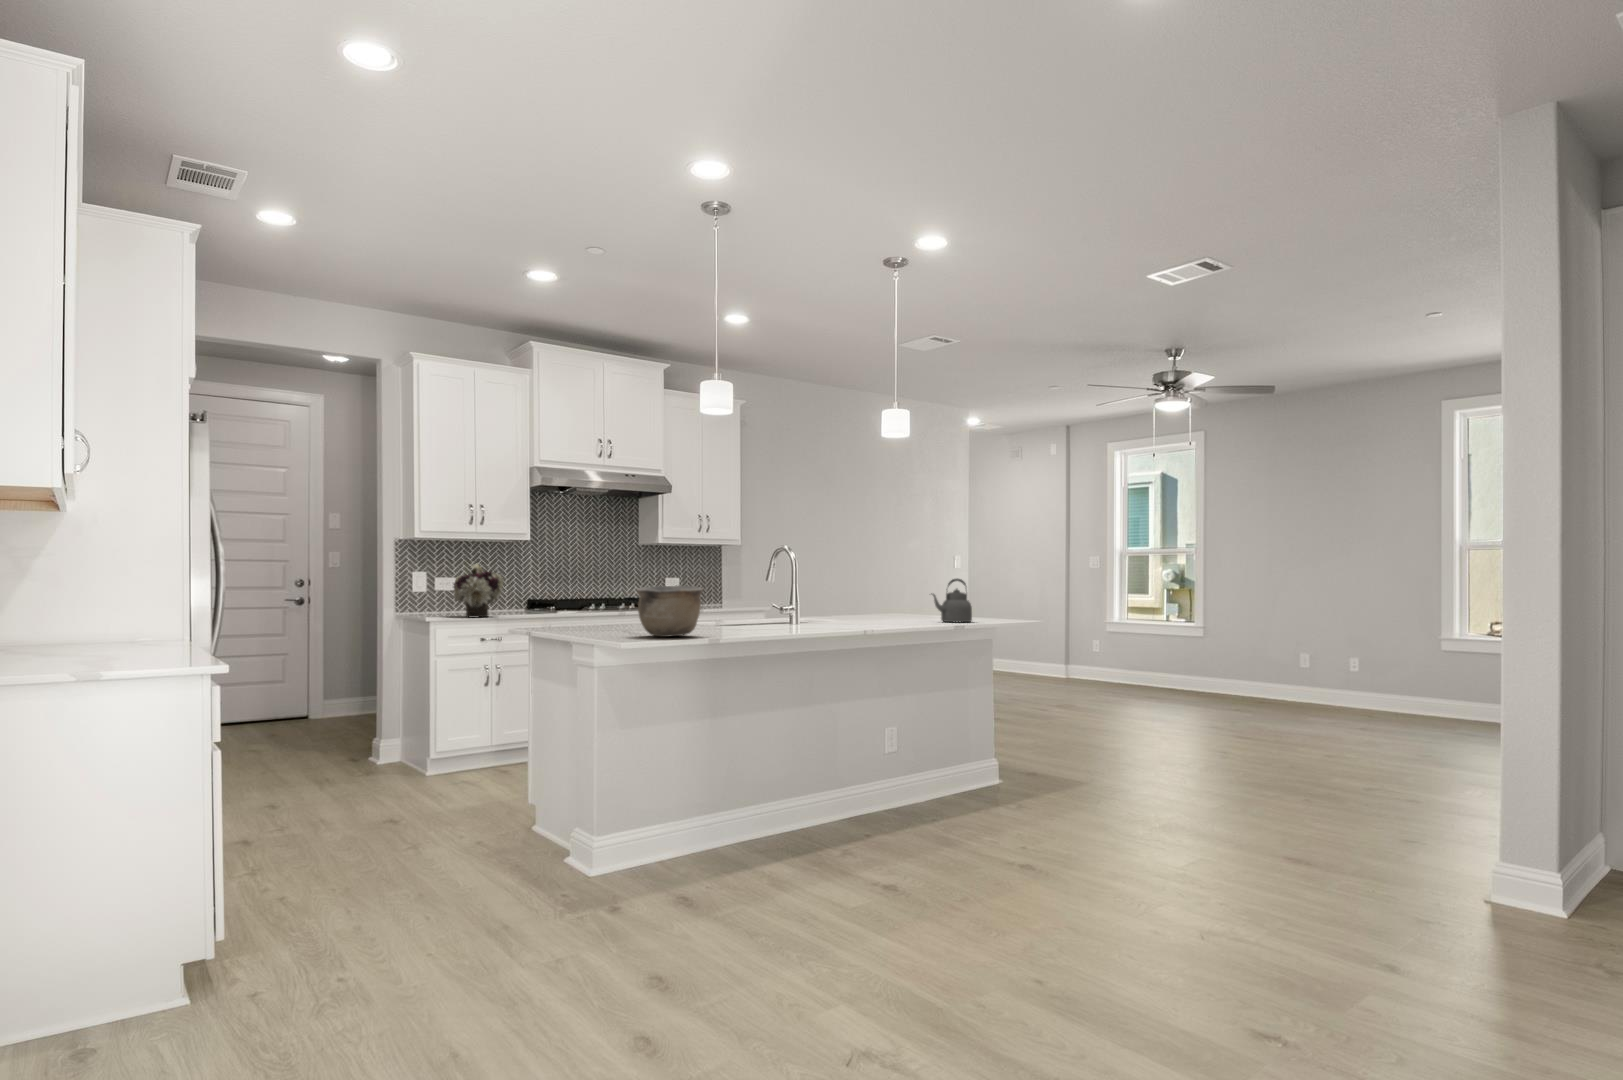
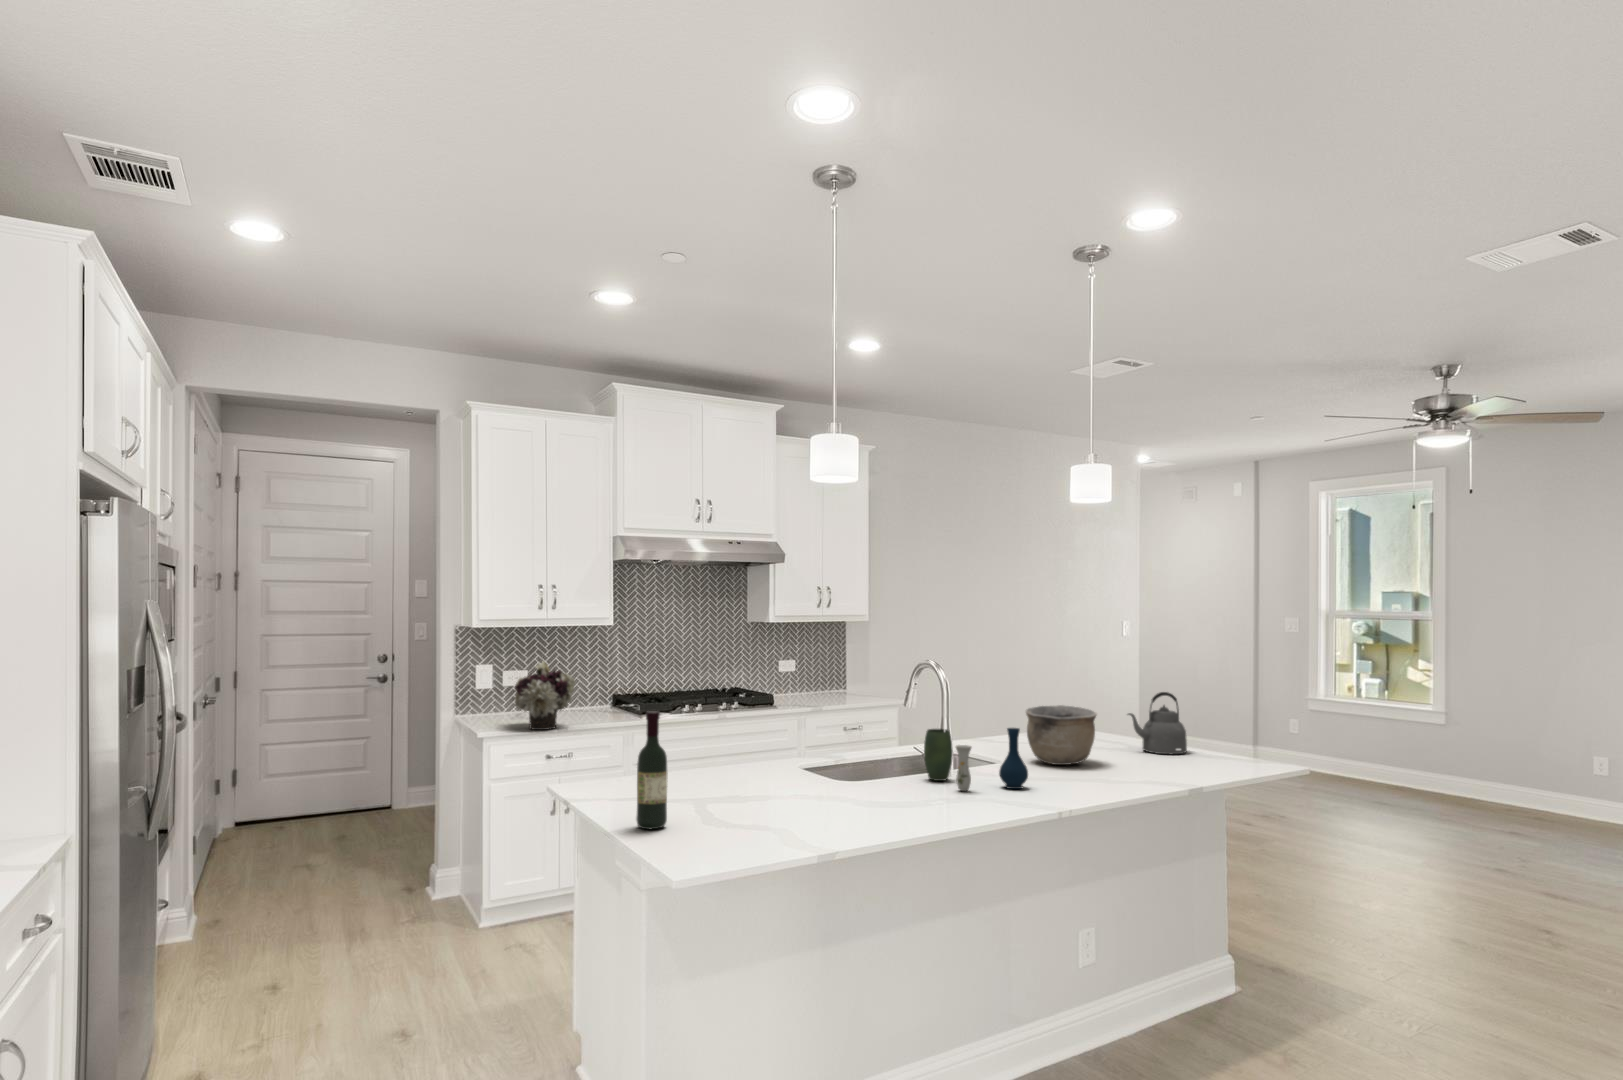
wine bottle: none [583,560,604,639] -> present [636,711,668,829]
bowl: present [637,585,703,637] -> present [1026,705,1097,765]
vase: none [781,589,853,630] -> present [924,728,1028,791]

